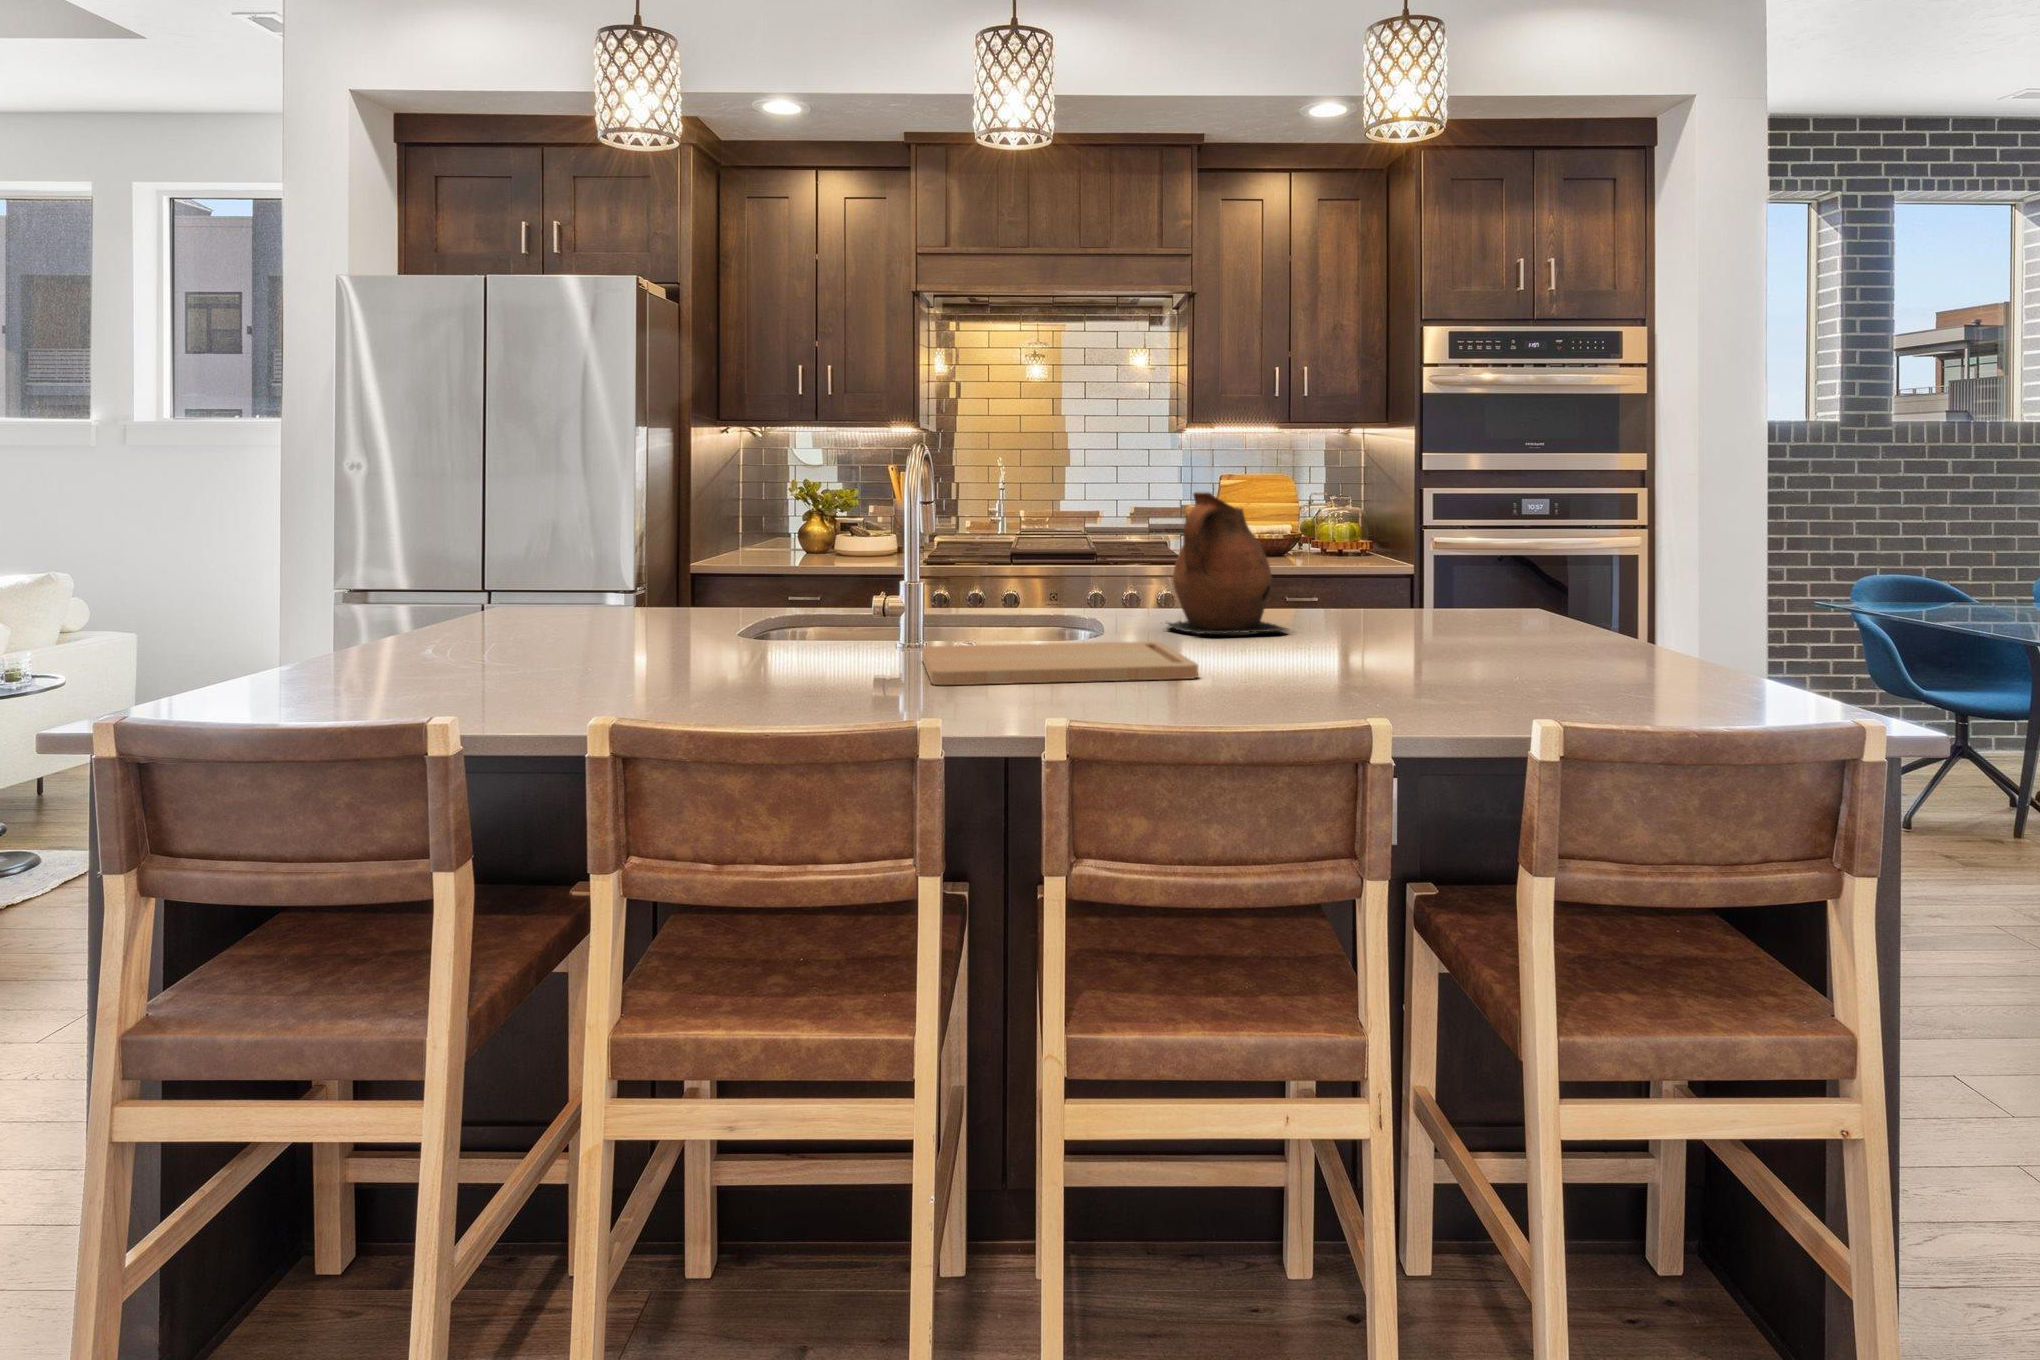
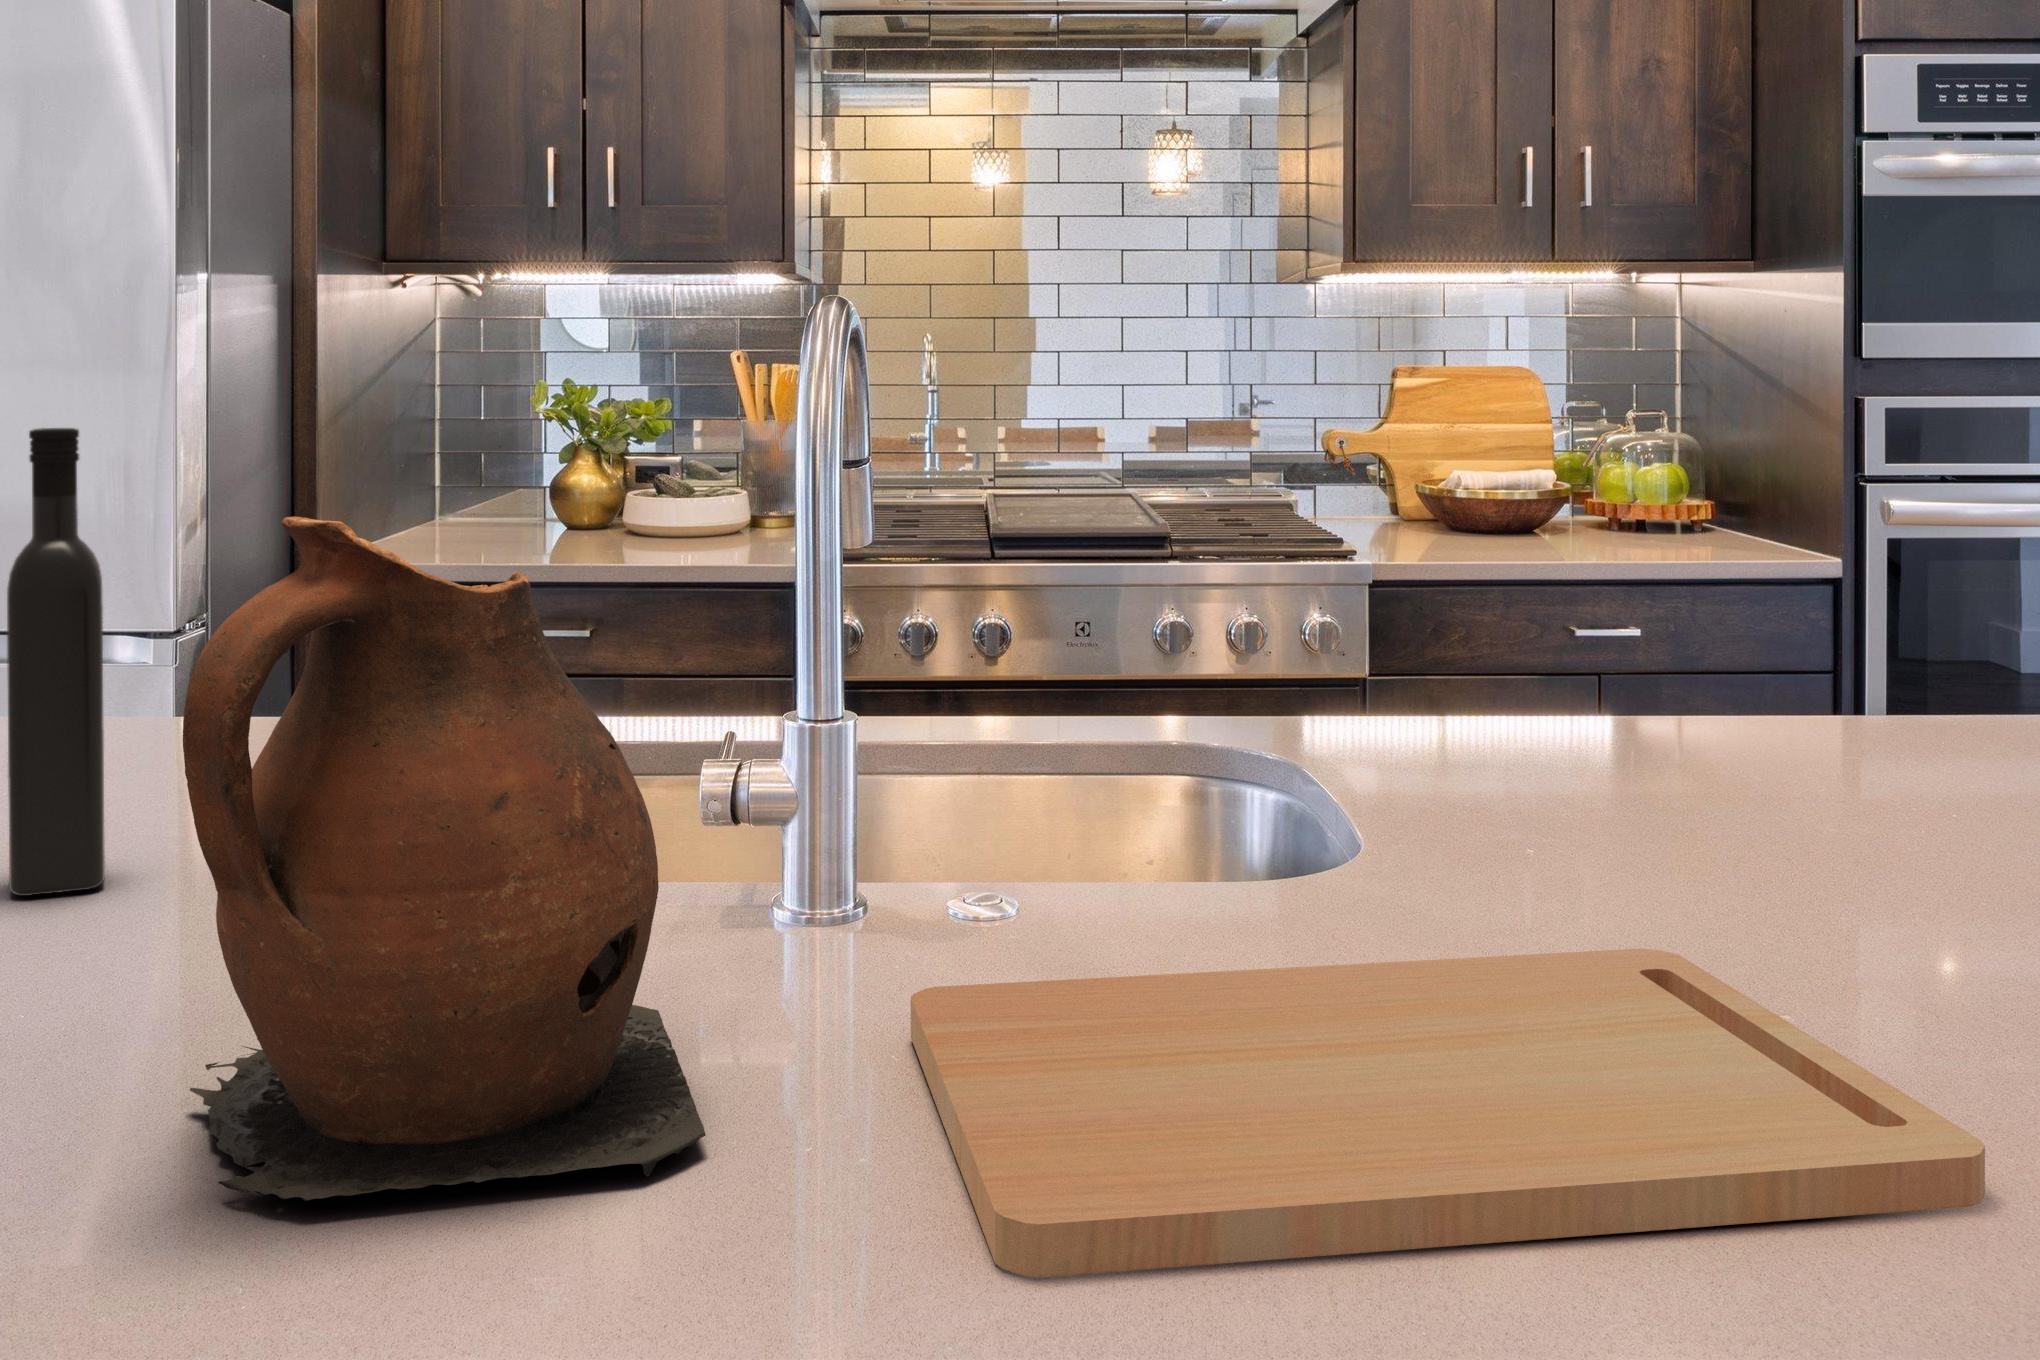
wine bottle: none [627,482,660,639] -> present [7,428,105,896]
ceramic pitcher: present [1166,492,1287,634] -> present [183,517,705,1201]

